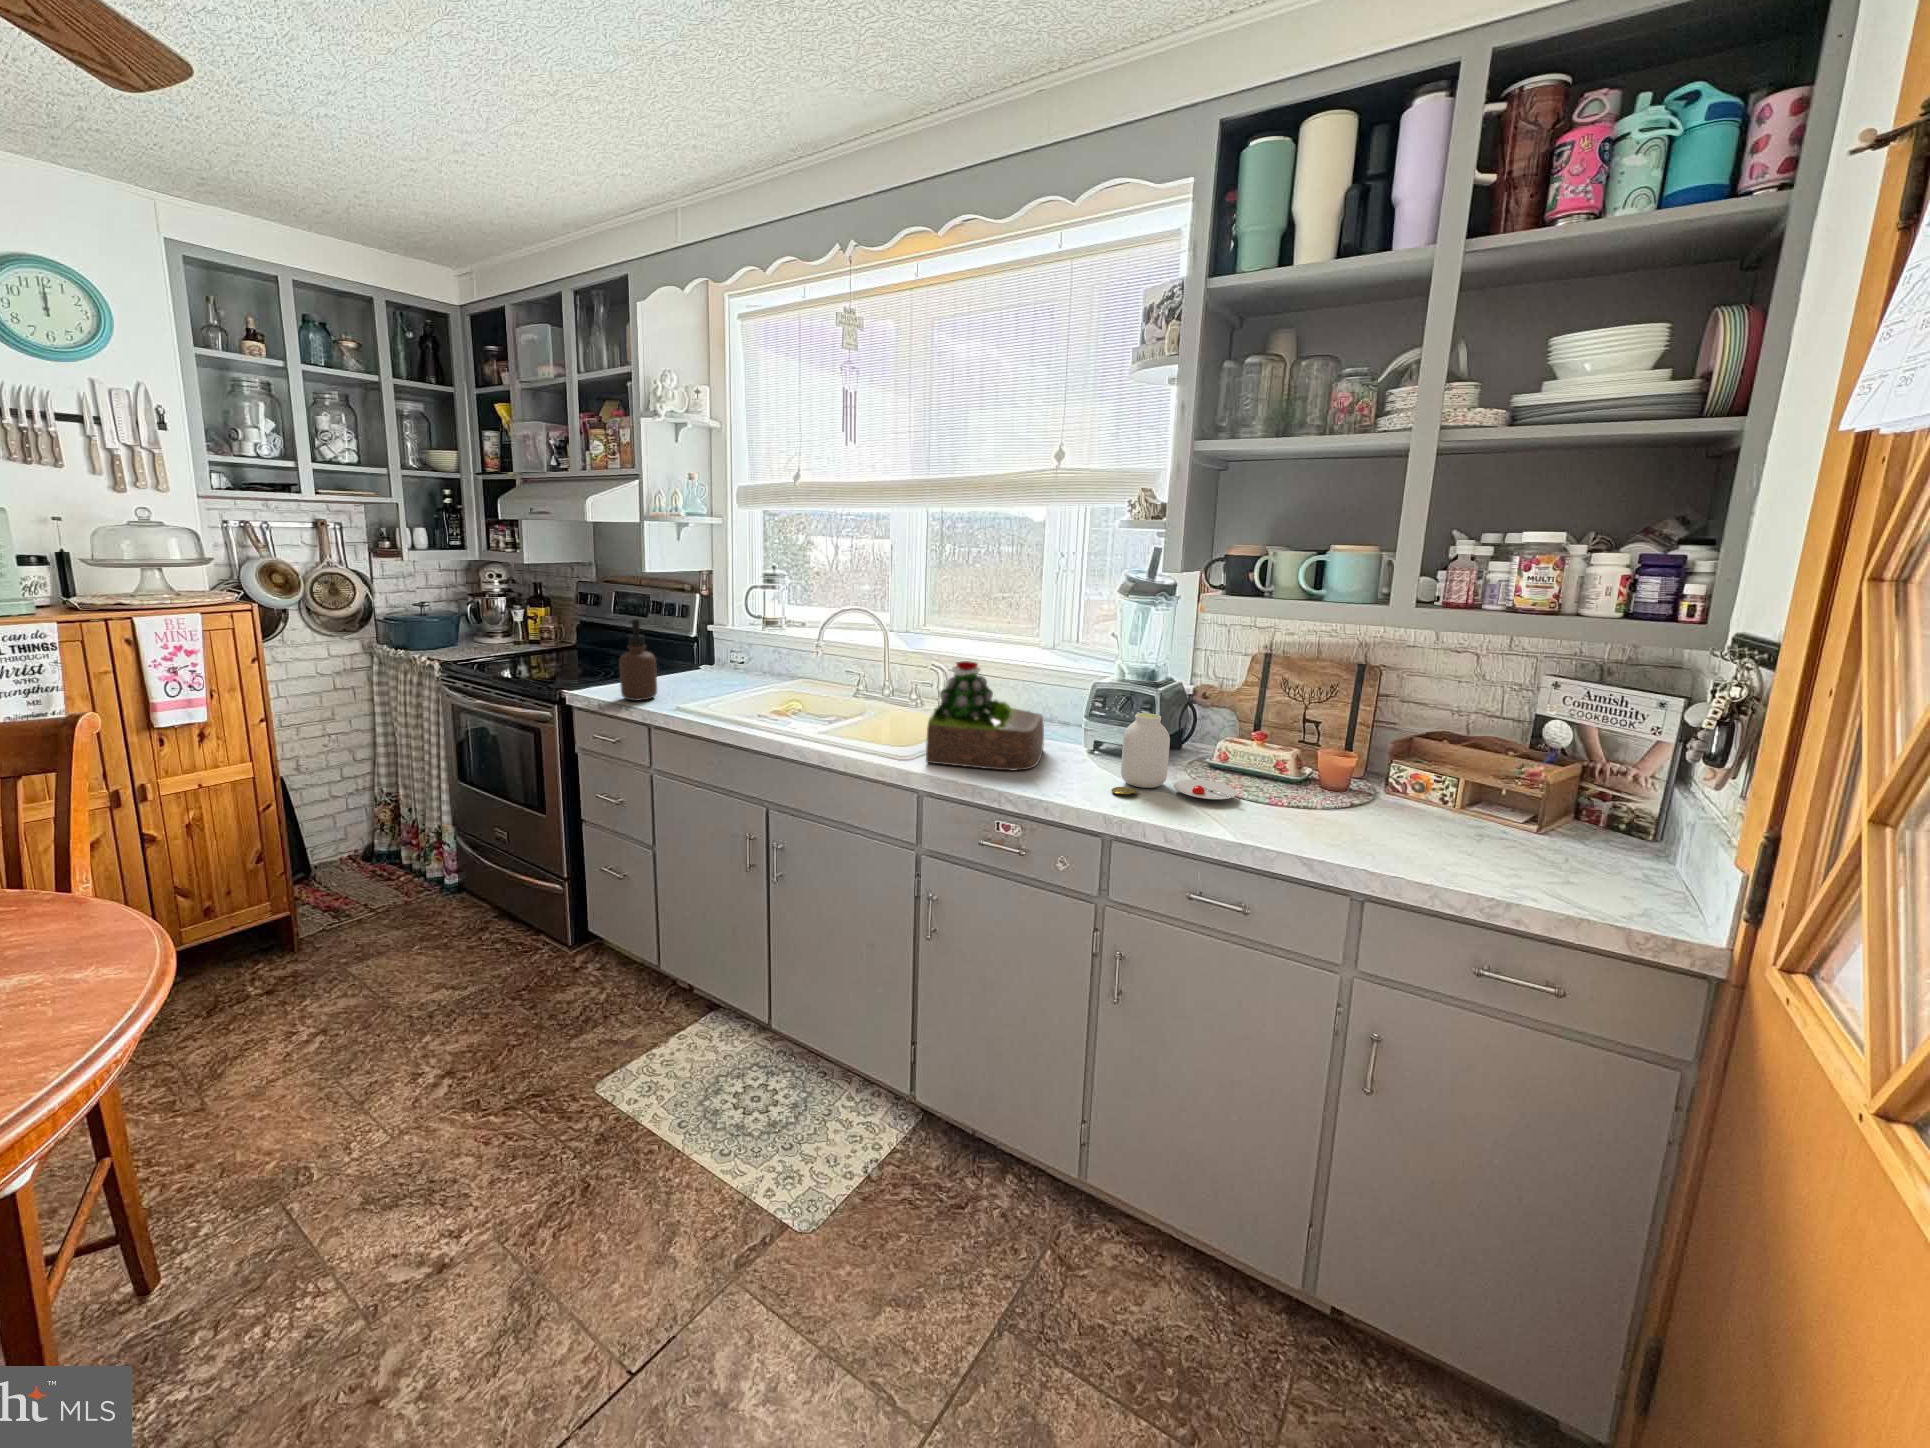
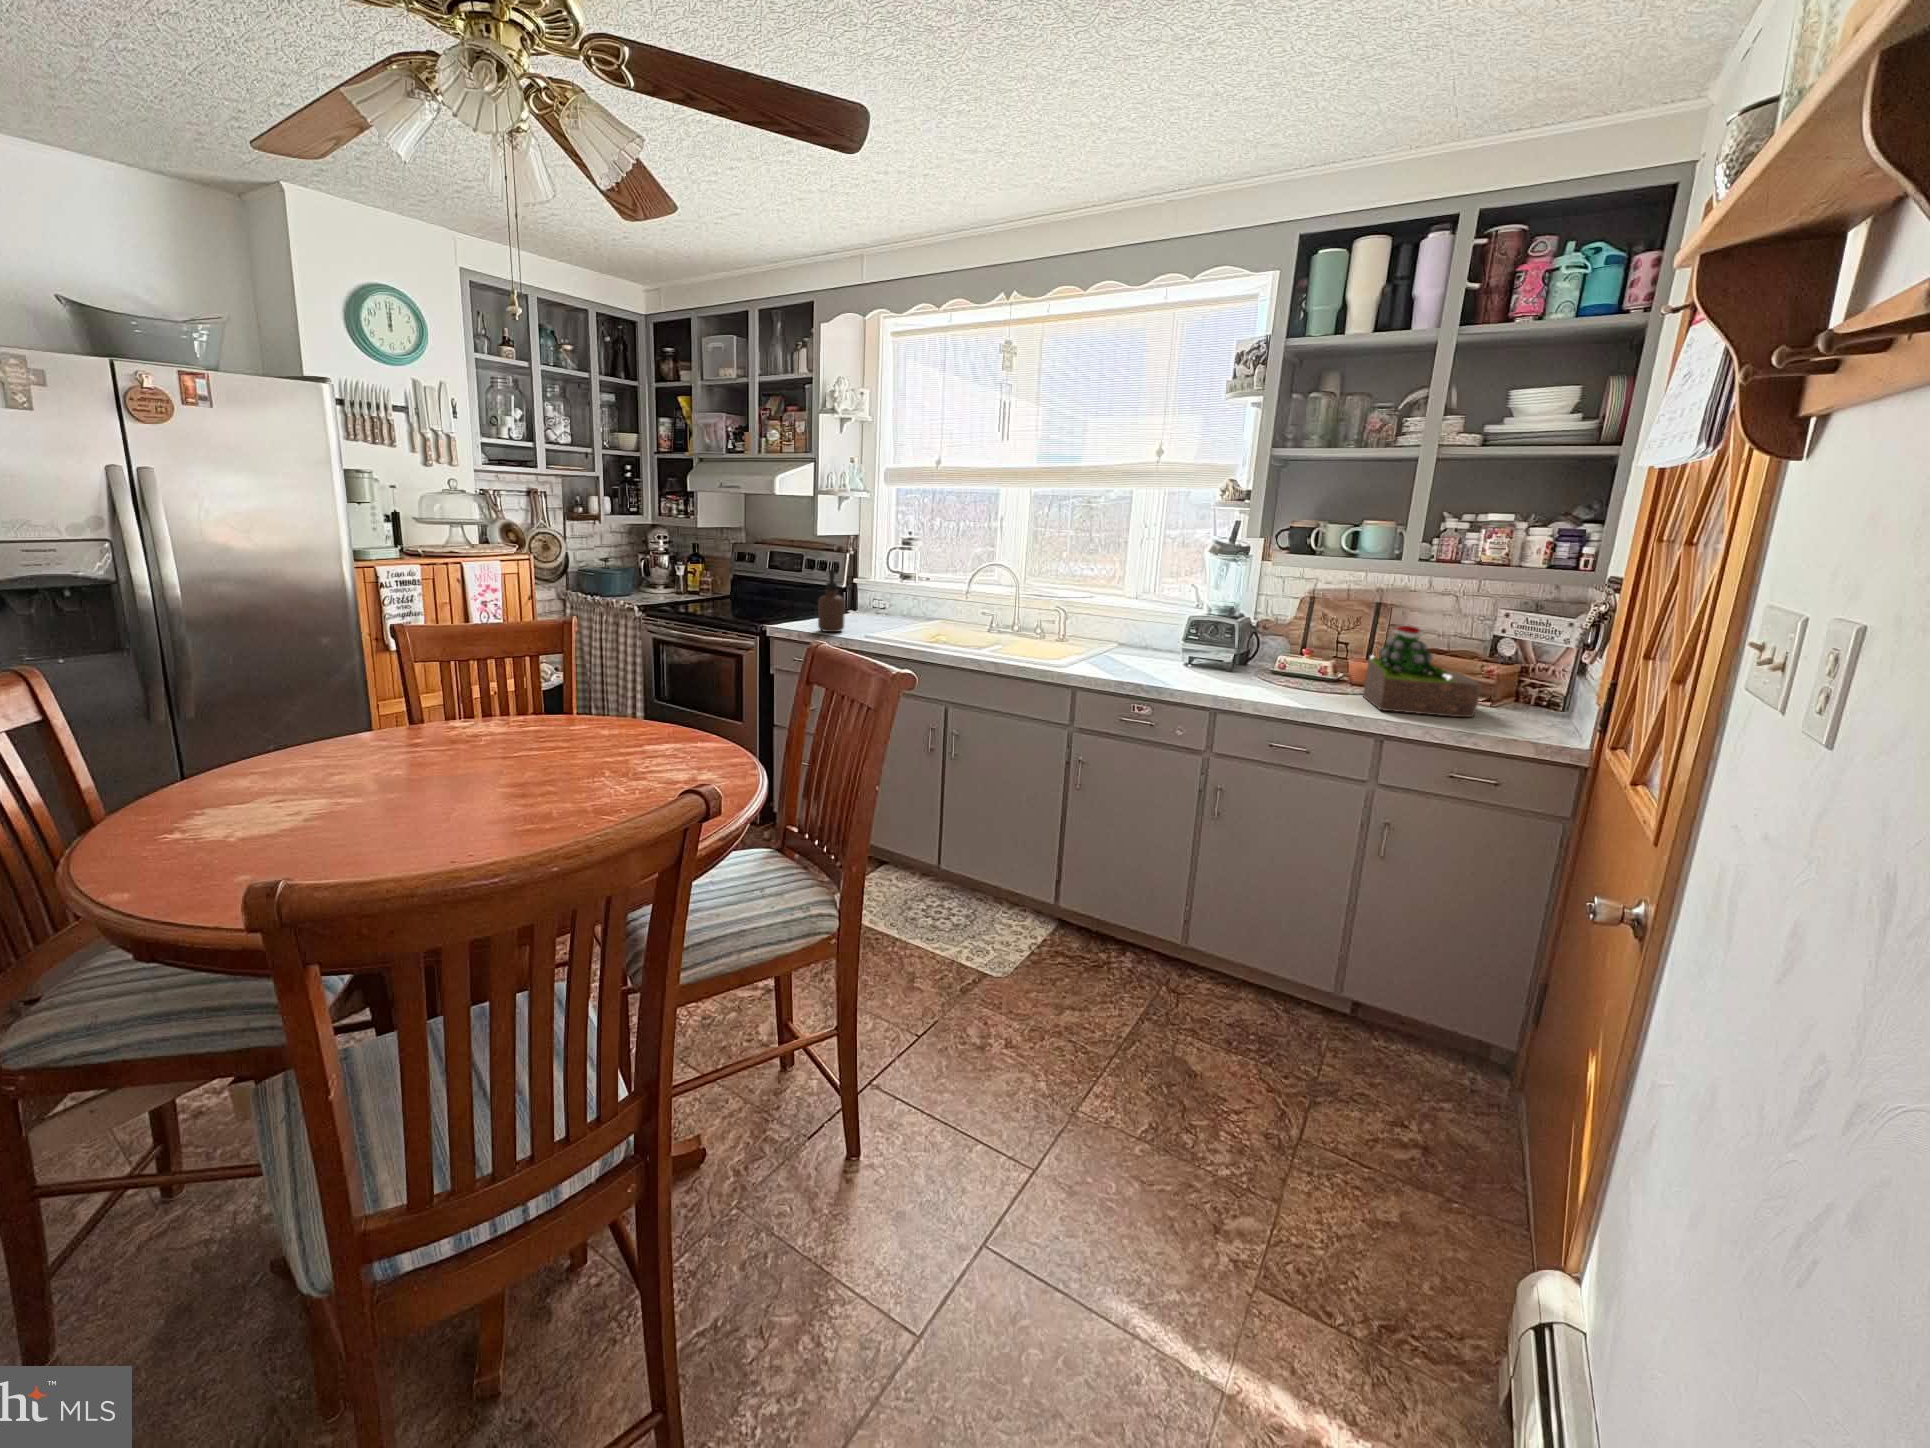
succulent plant: present [926,661,1044,770] -> present [1363,626,1480,717]
jar: present [1112,713,1239,800] -> none [1212,633,1299,688]

